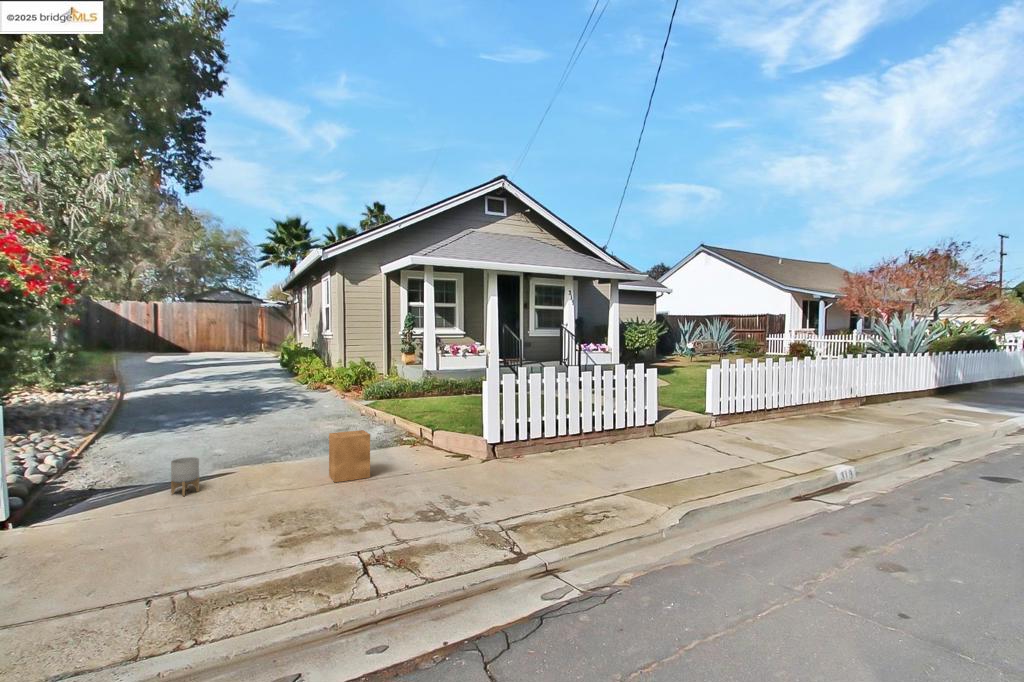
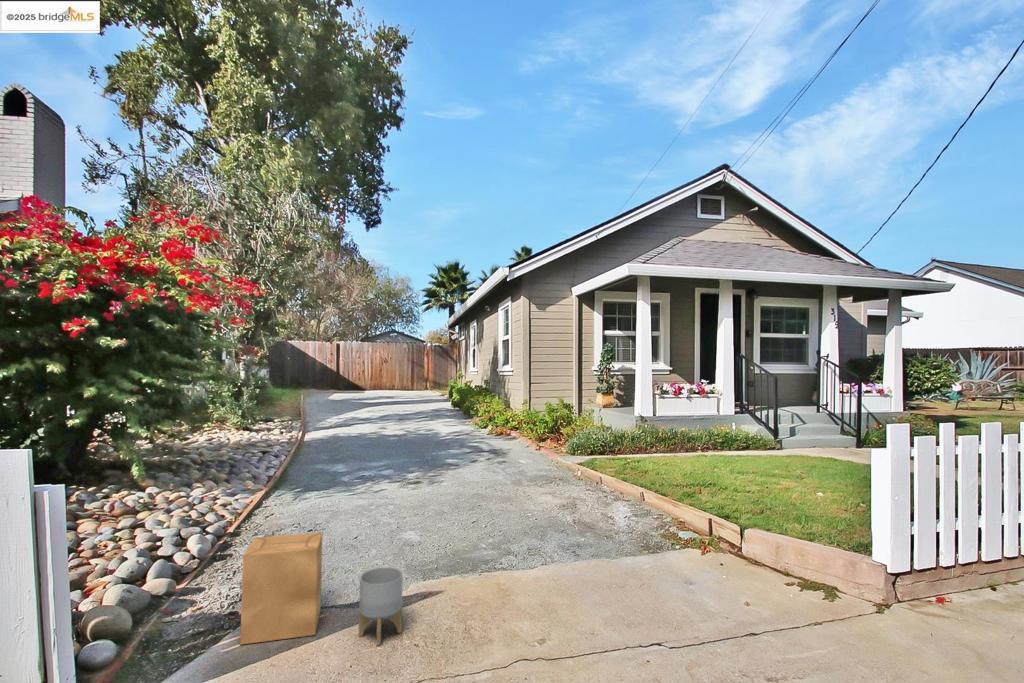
cardboard box: present [329,430,370,482] -> present [240,533,322,644]

